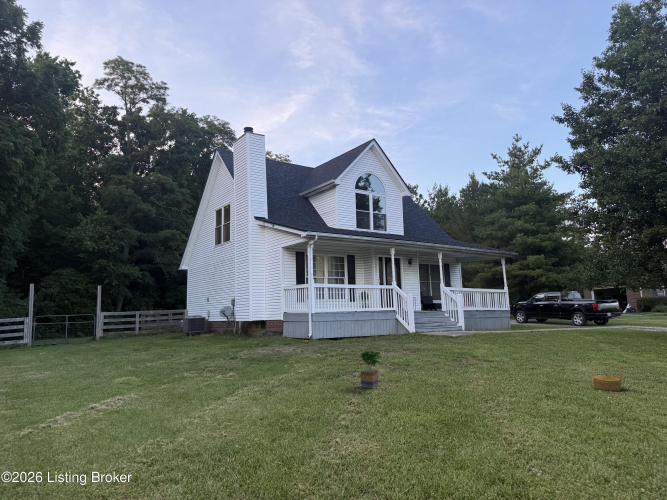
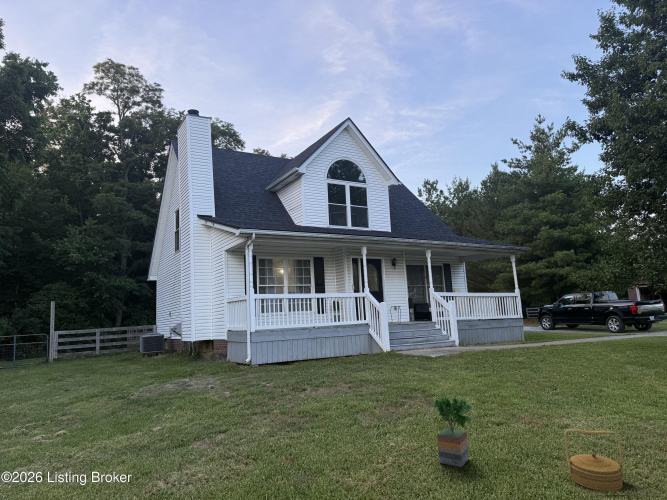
potted tree: present [360,351,381,389] -> present [434,398,472,467]

